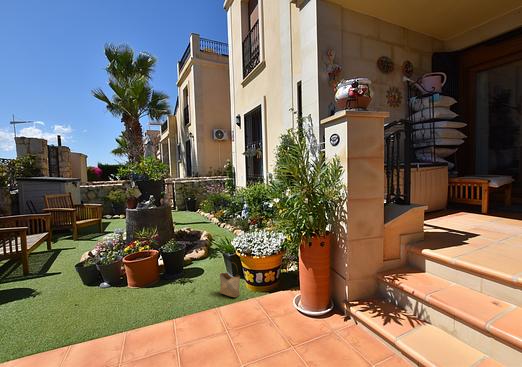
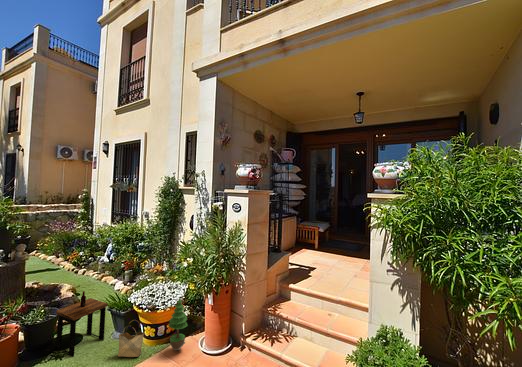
side table: none [179,231,216,285] -> present [56,291,107,356]
potted tree: none [261,245,281,301] -> present [168,298,187,350]

